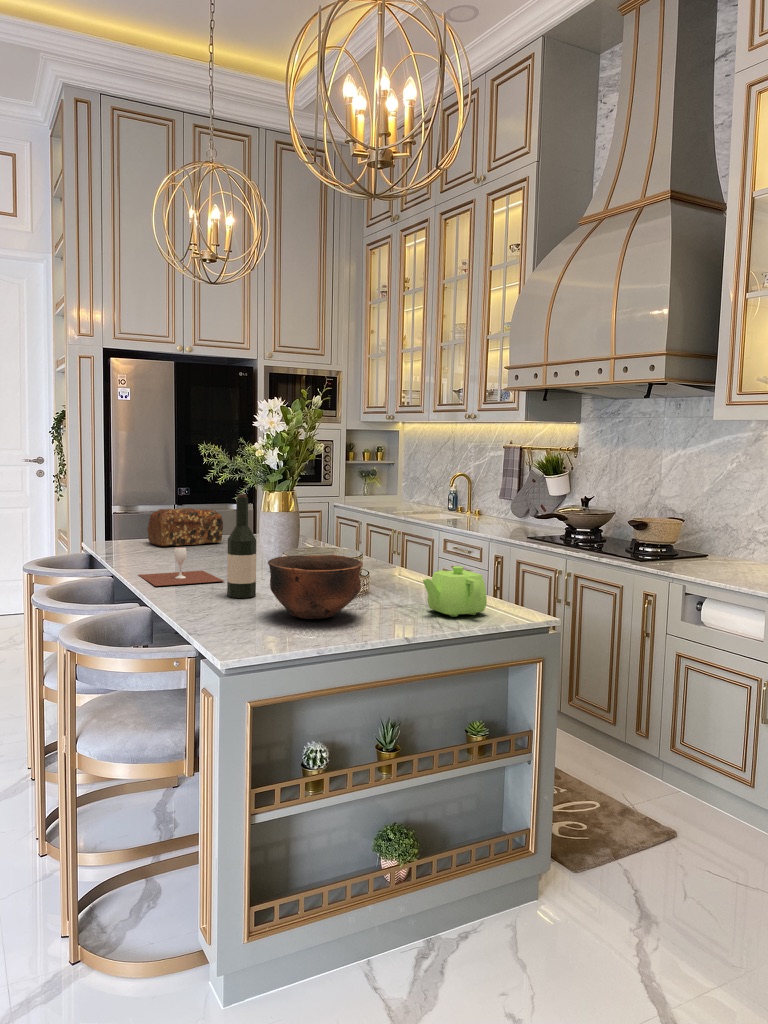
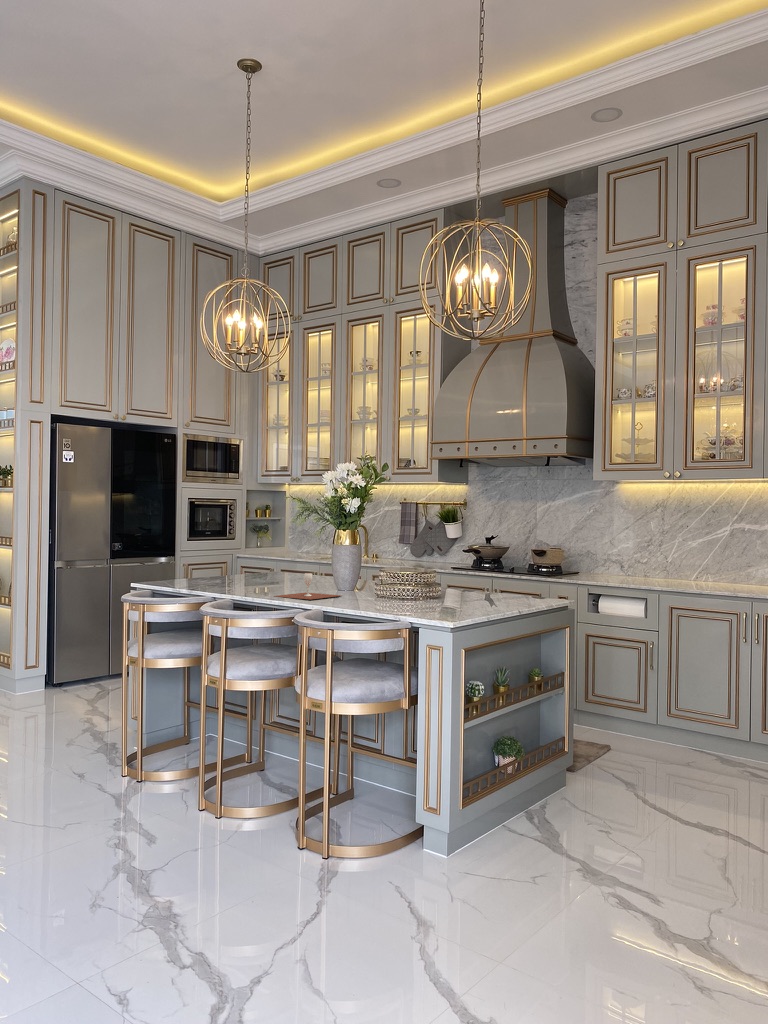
wine bottle: present [227,494,256,598] -> none [369,531,388,602]
bread loaf: present [147,508,223,546] -> none [203,552,259,583]
bowl: present [268,555,363,619] -> none [423,568,484,607]
teapot: present [423,566,487,617] -> none [499,572,541,602]

